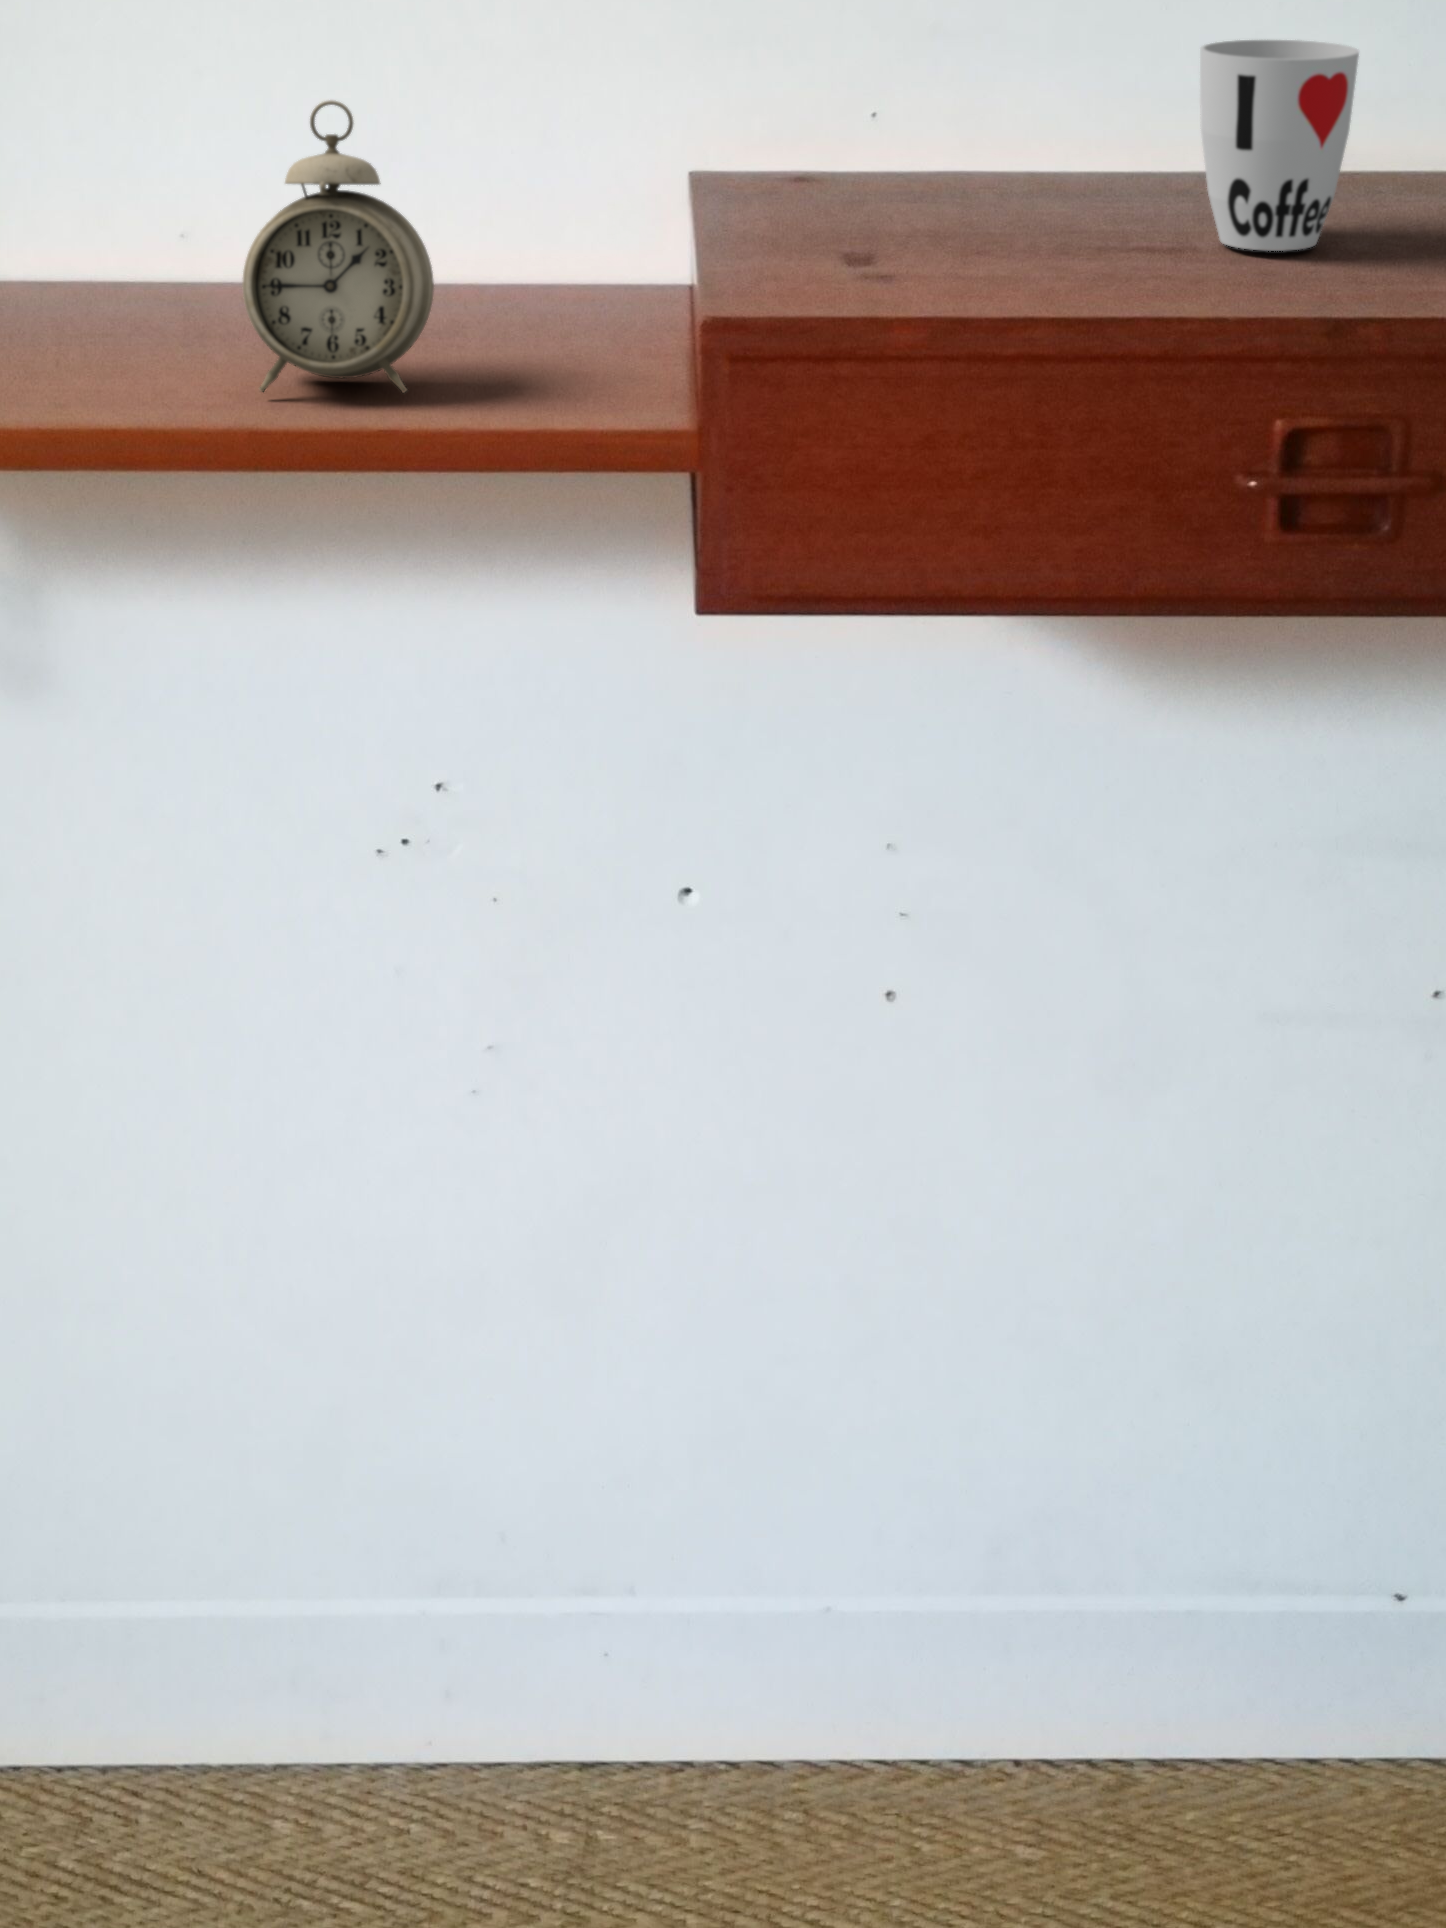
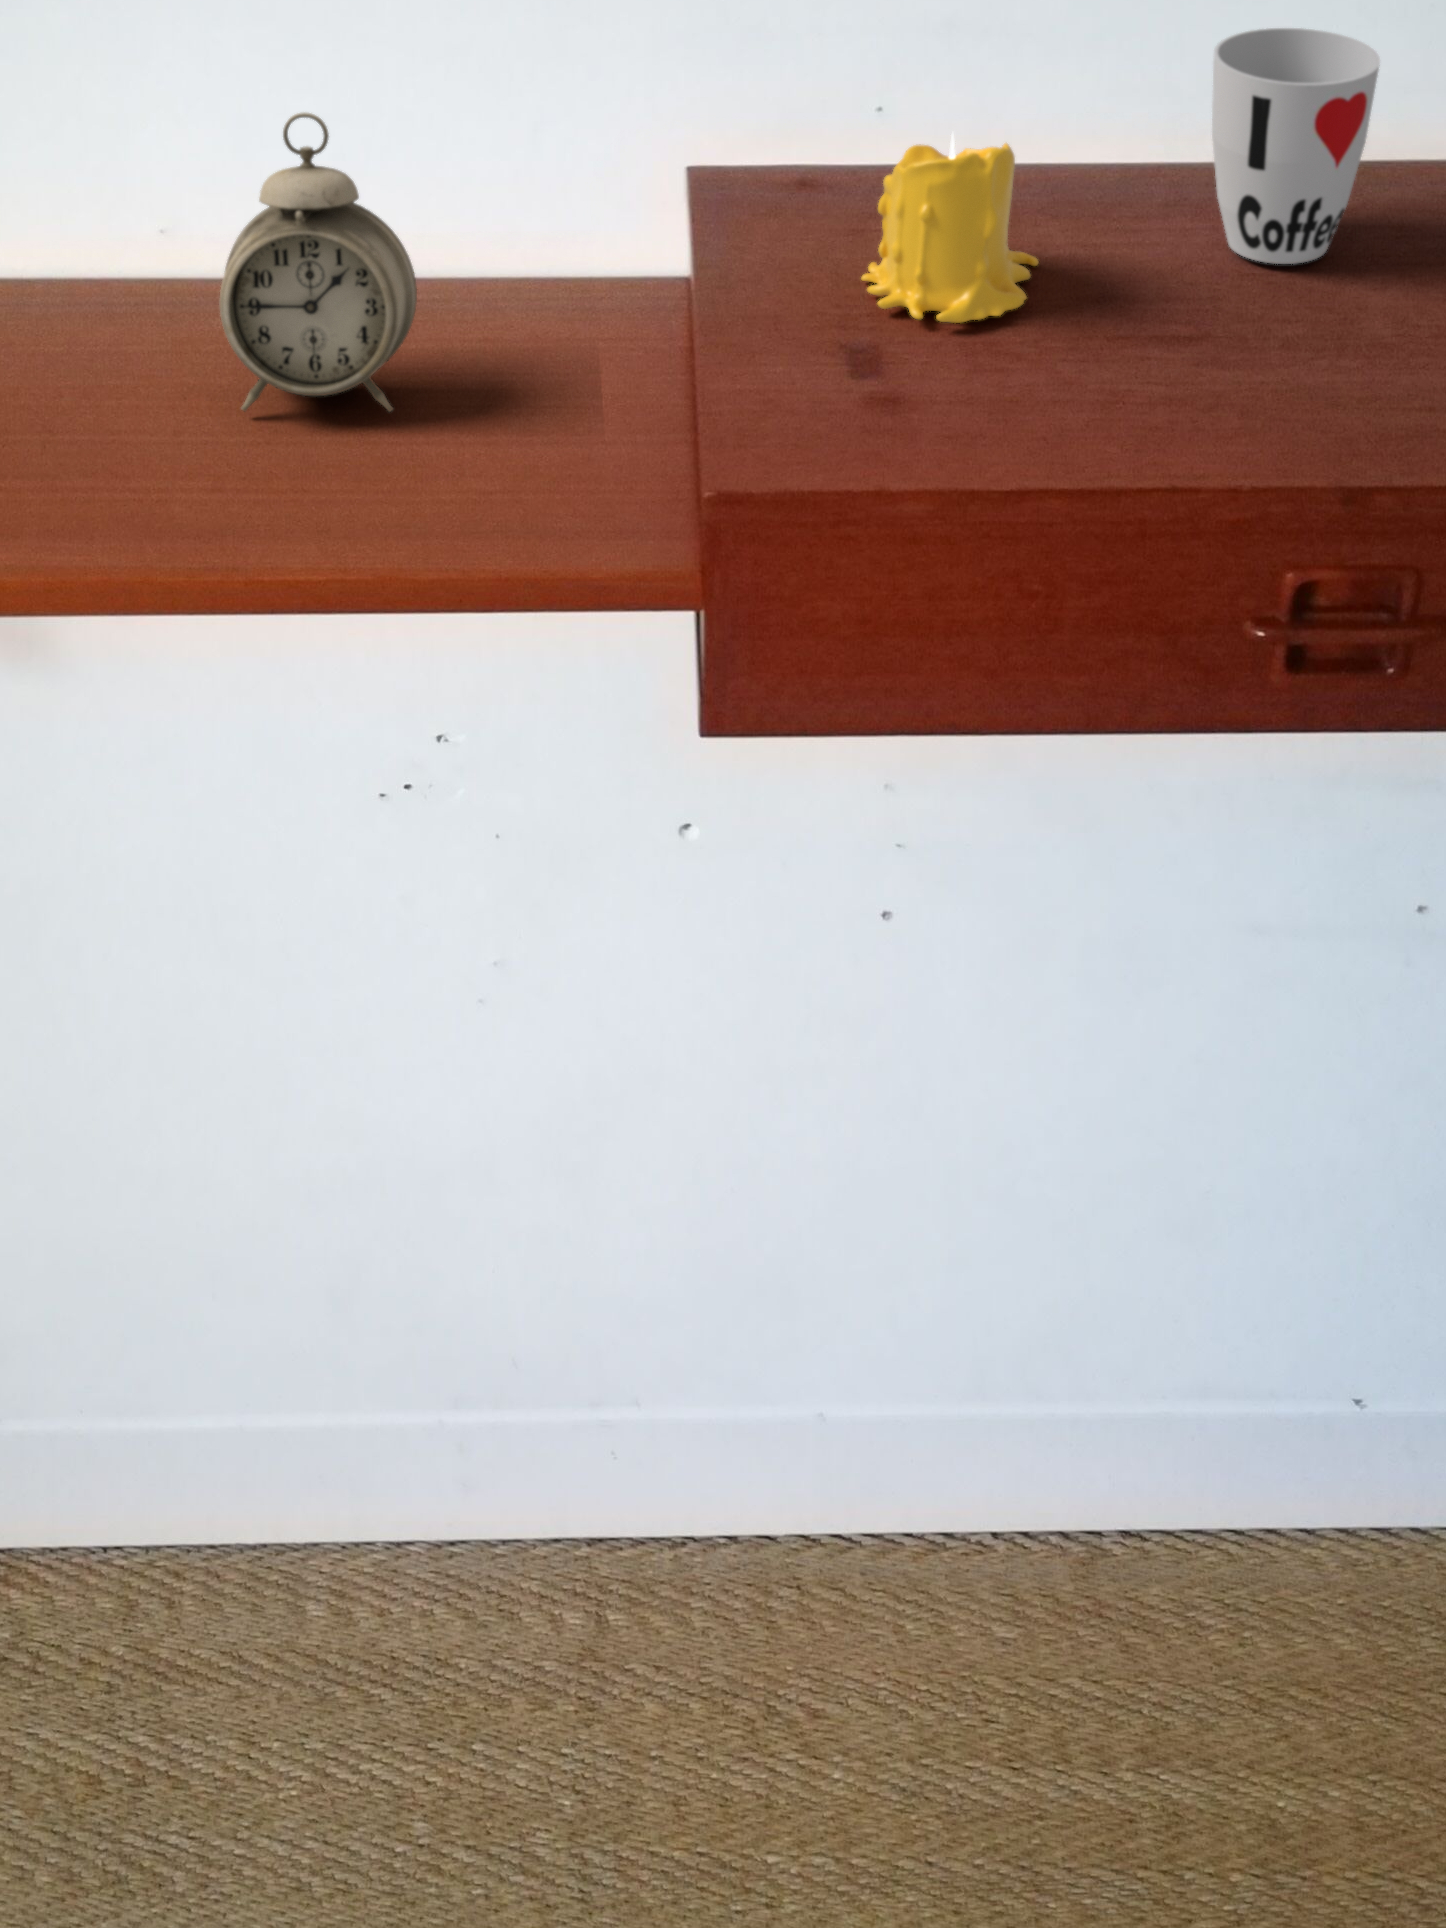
candle: none [864,100,1036,280] -> present [861,134,1038,323]

